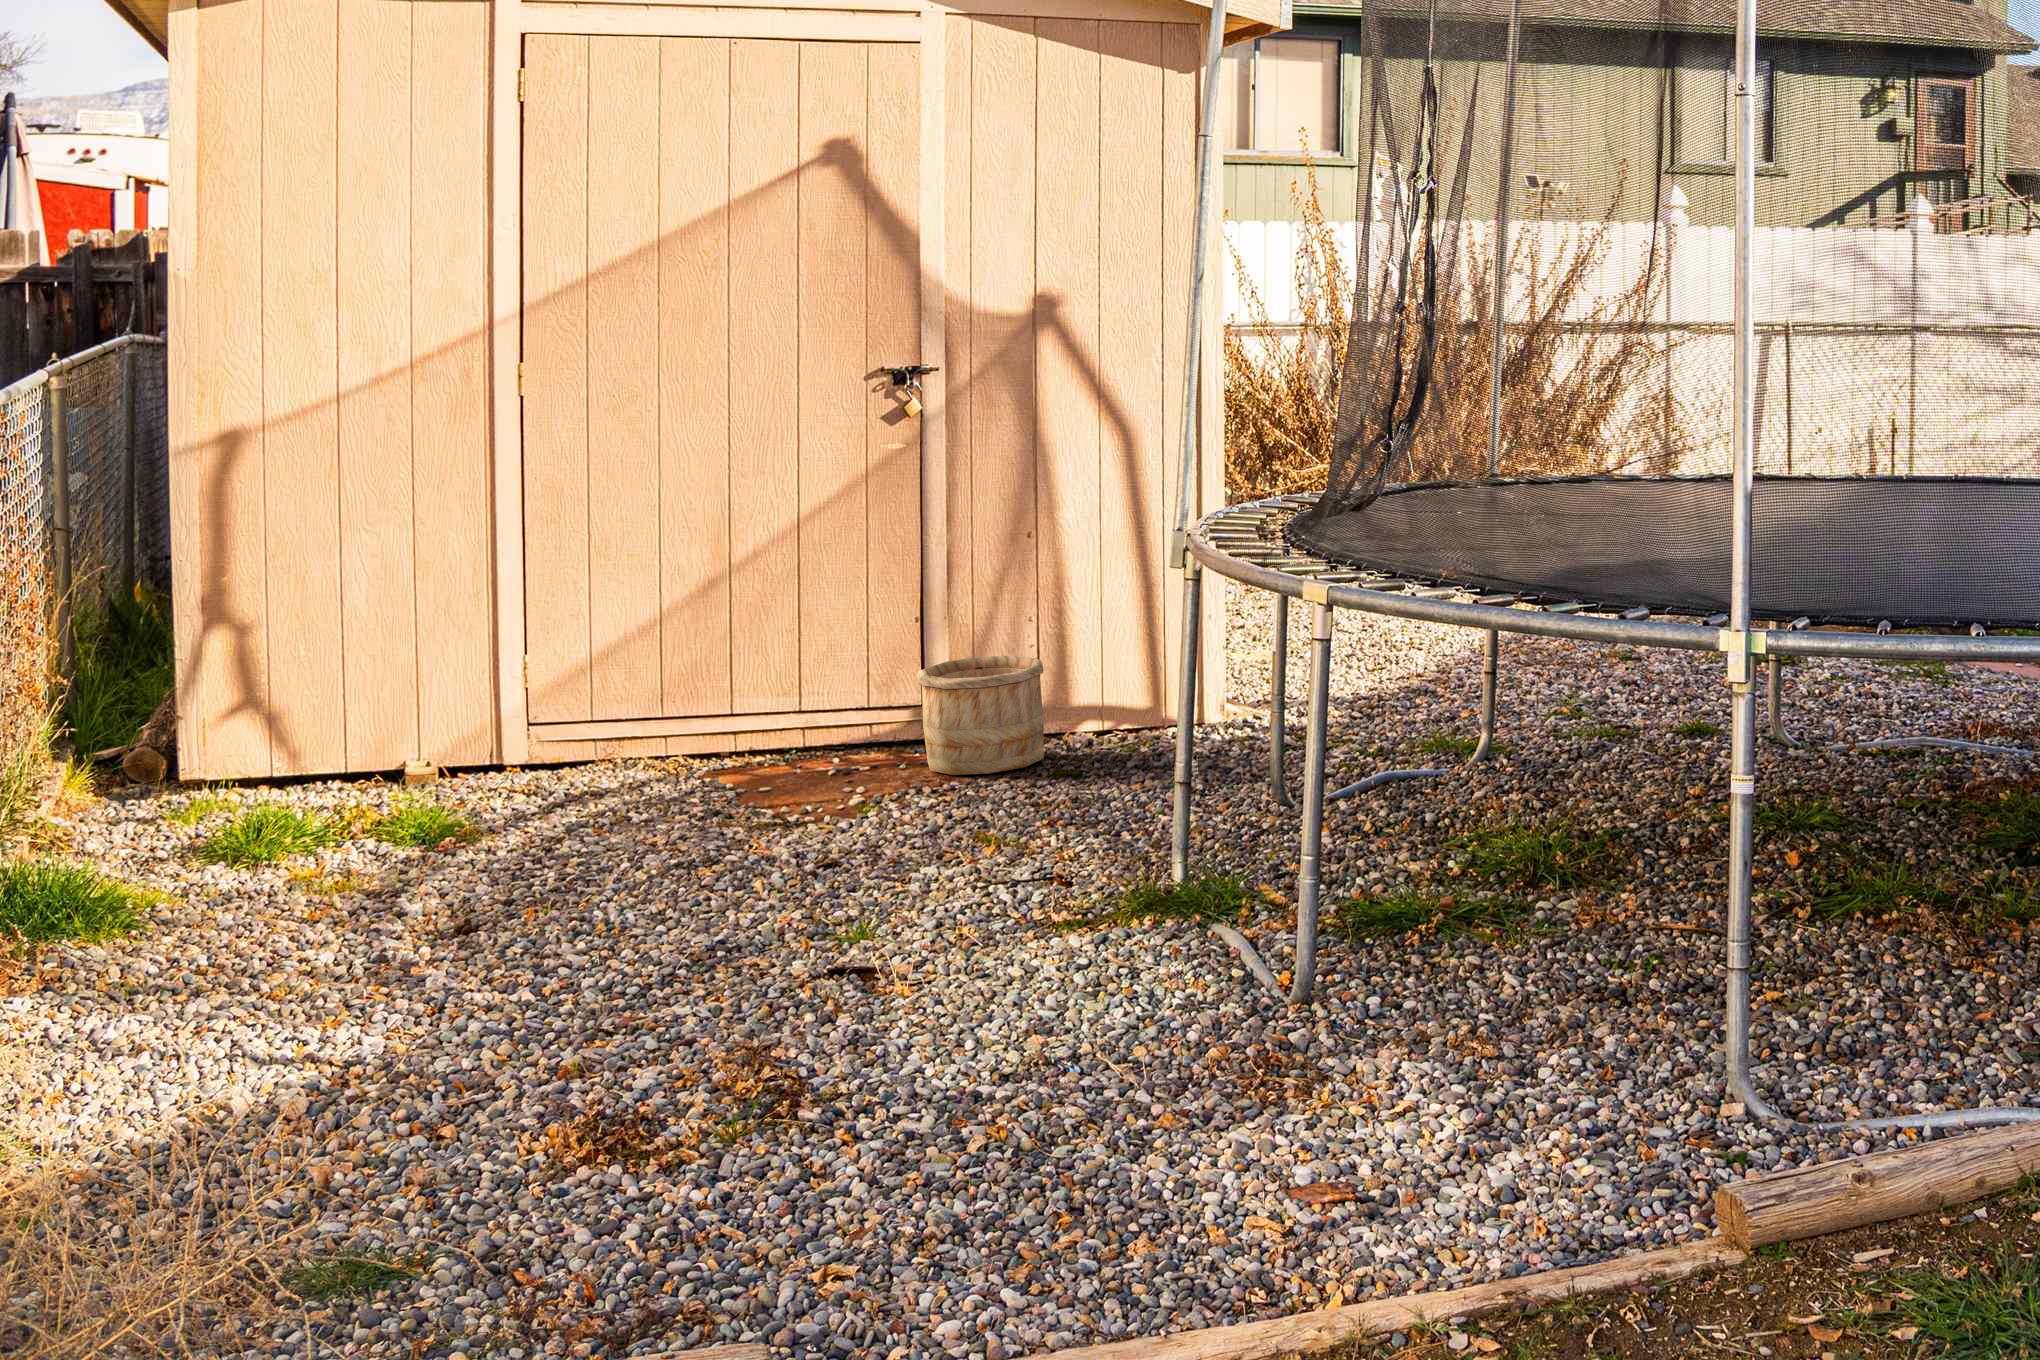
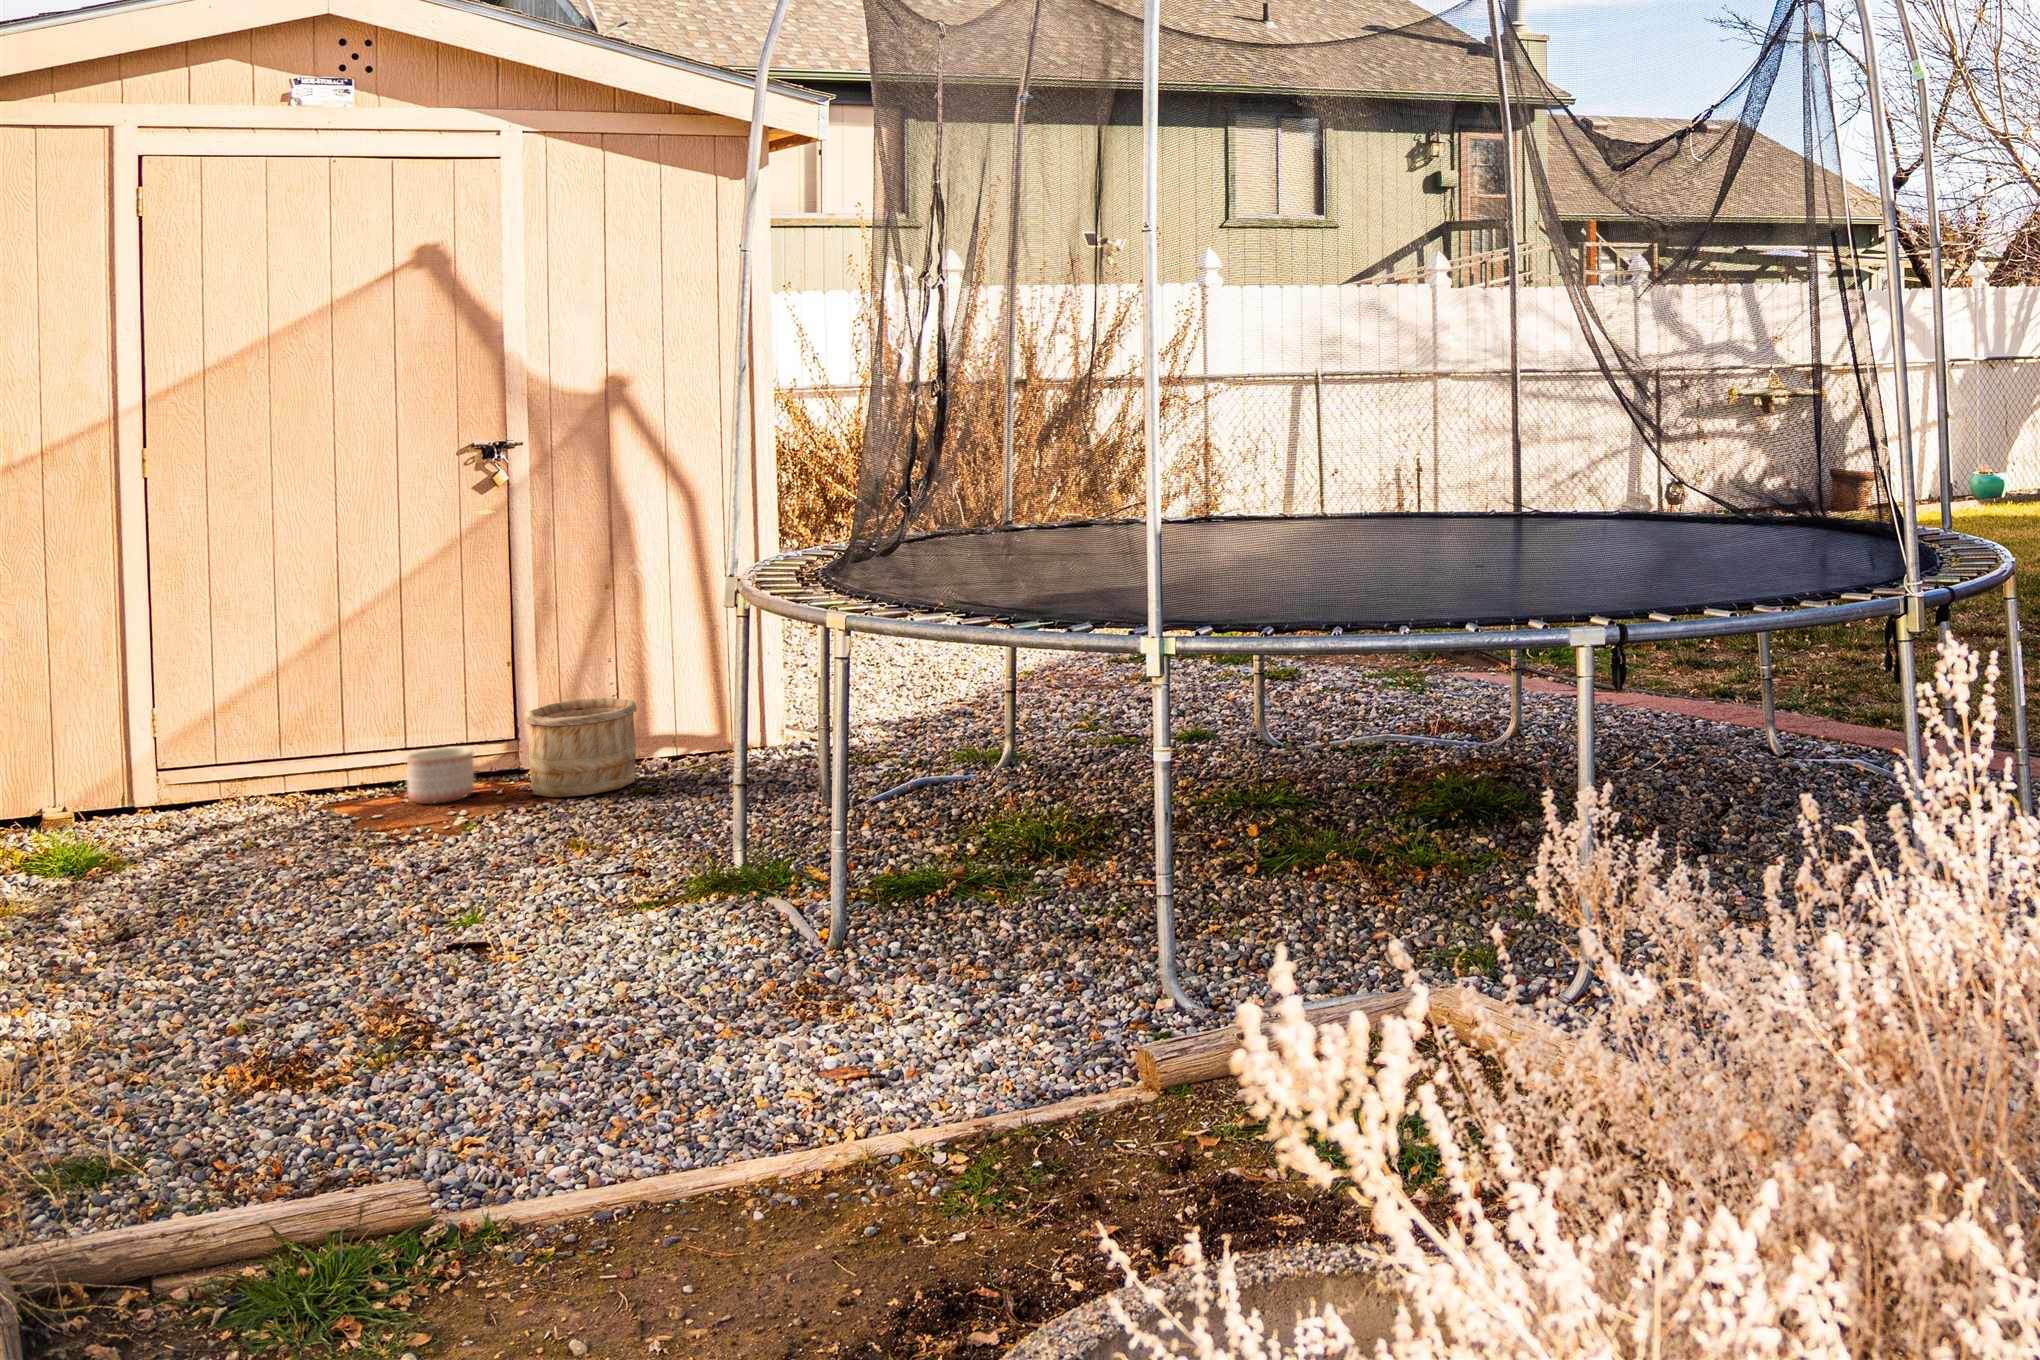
planter: none [789,711,863,778] -> present [407,748,474,804]

